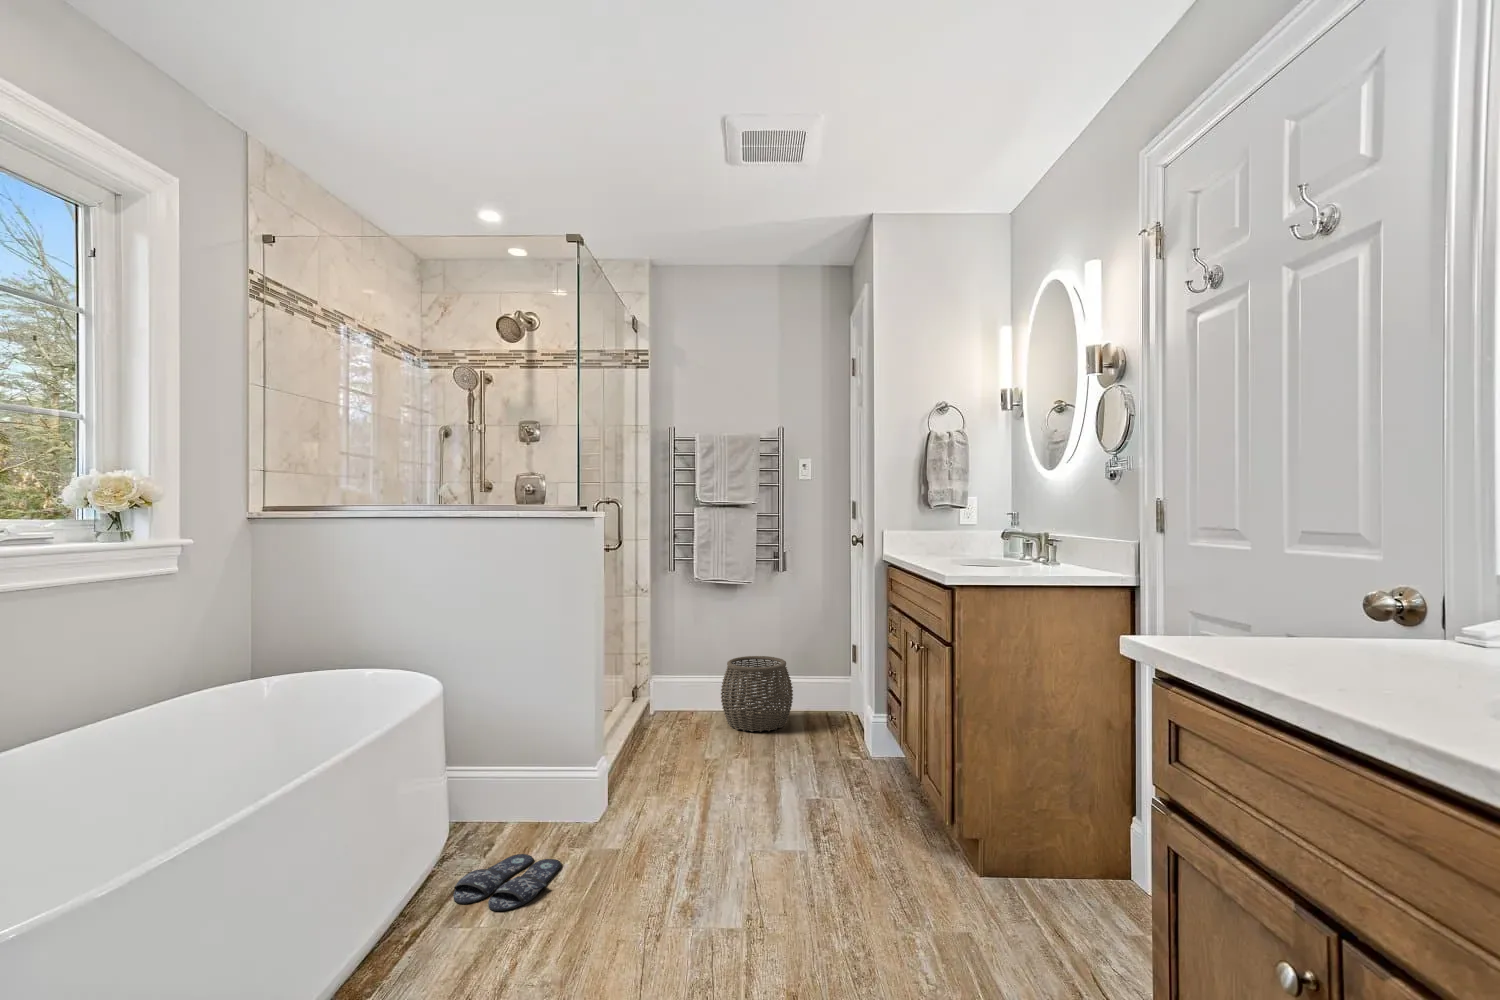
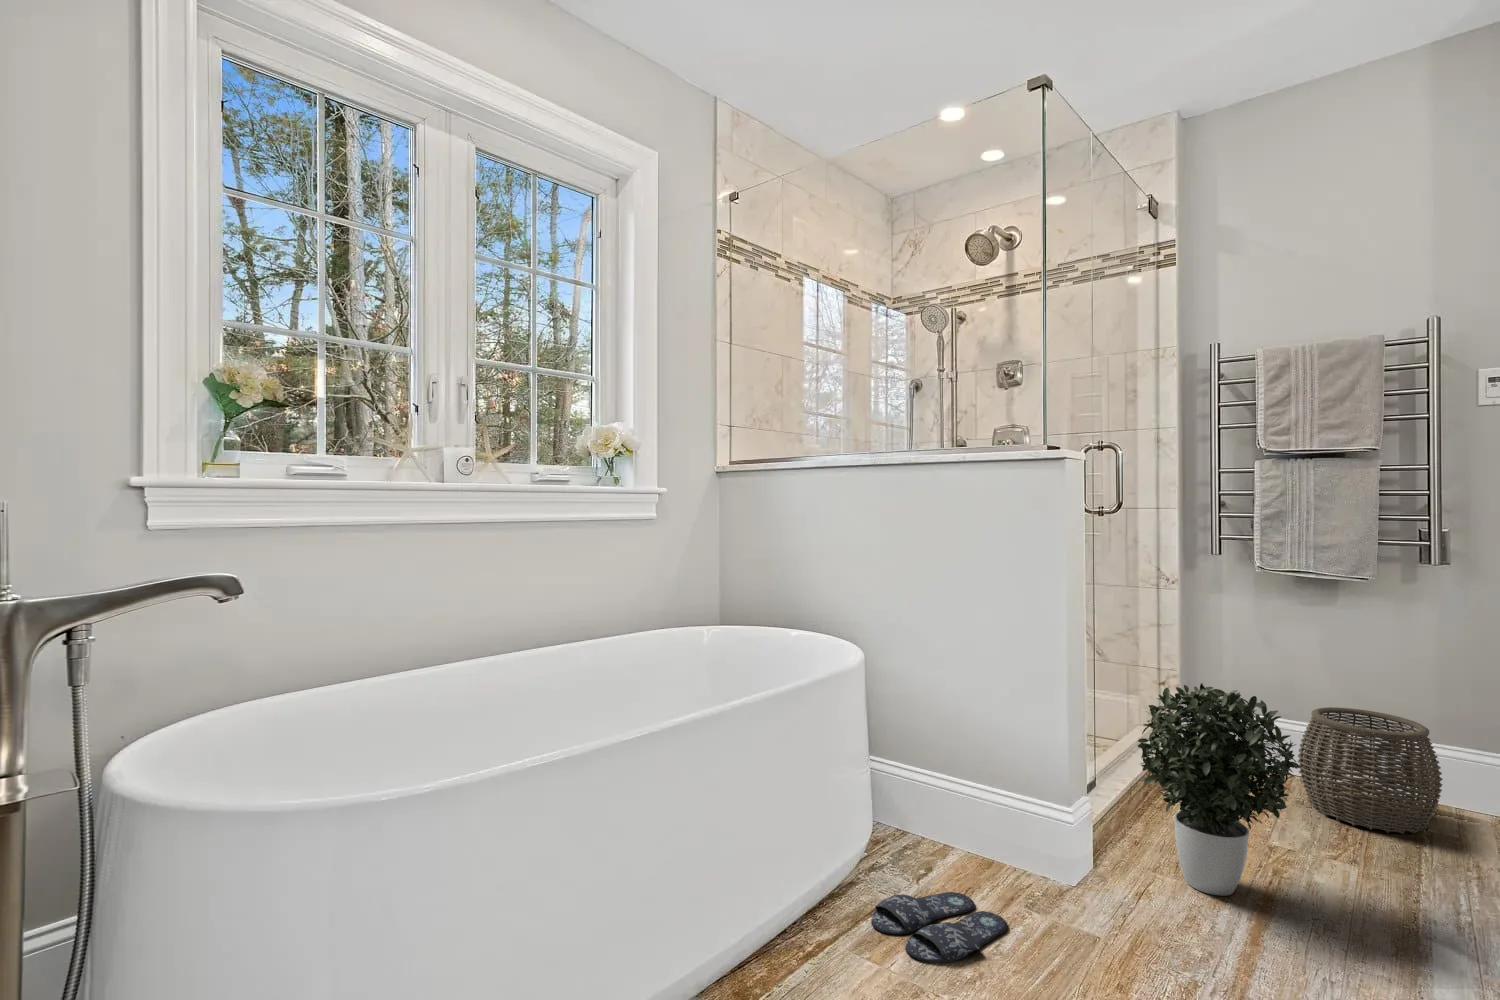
potted plant: none [636,654,730,798] -> present [1138,683,1301,896]

